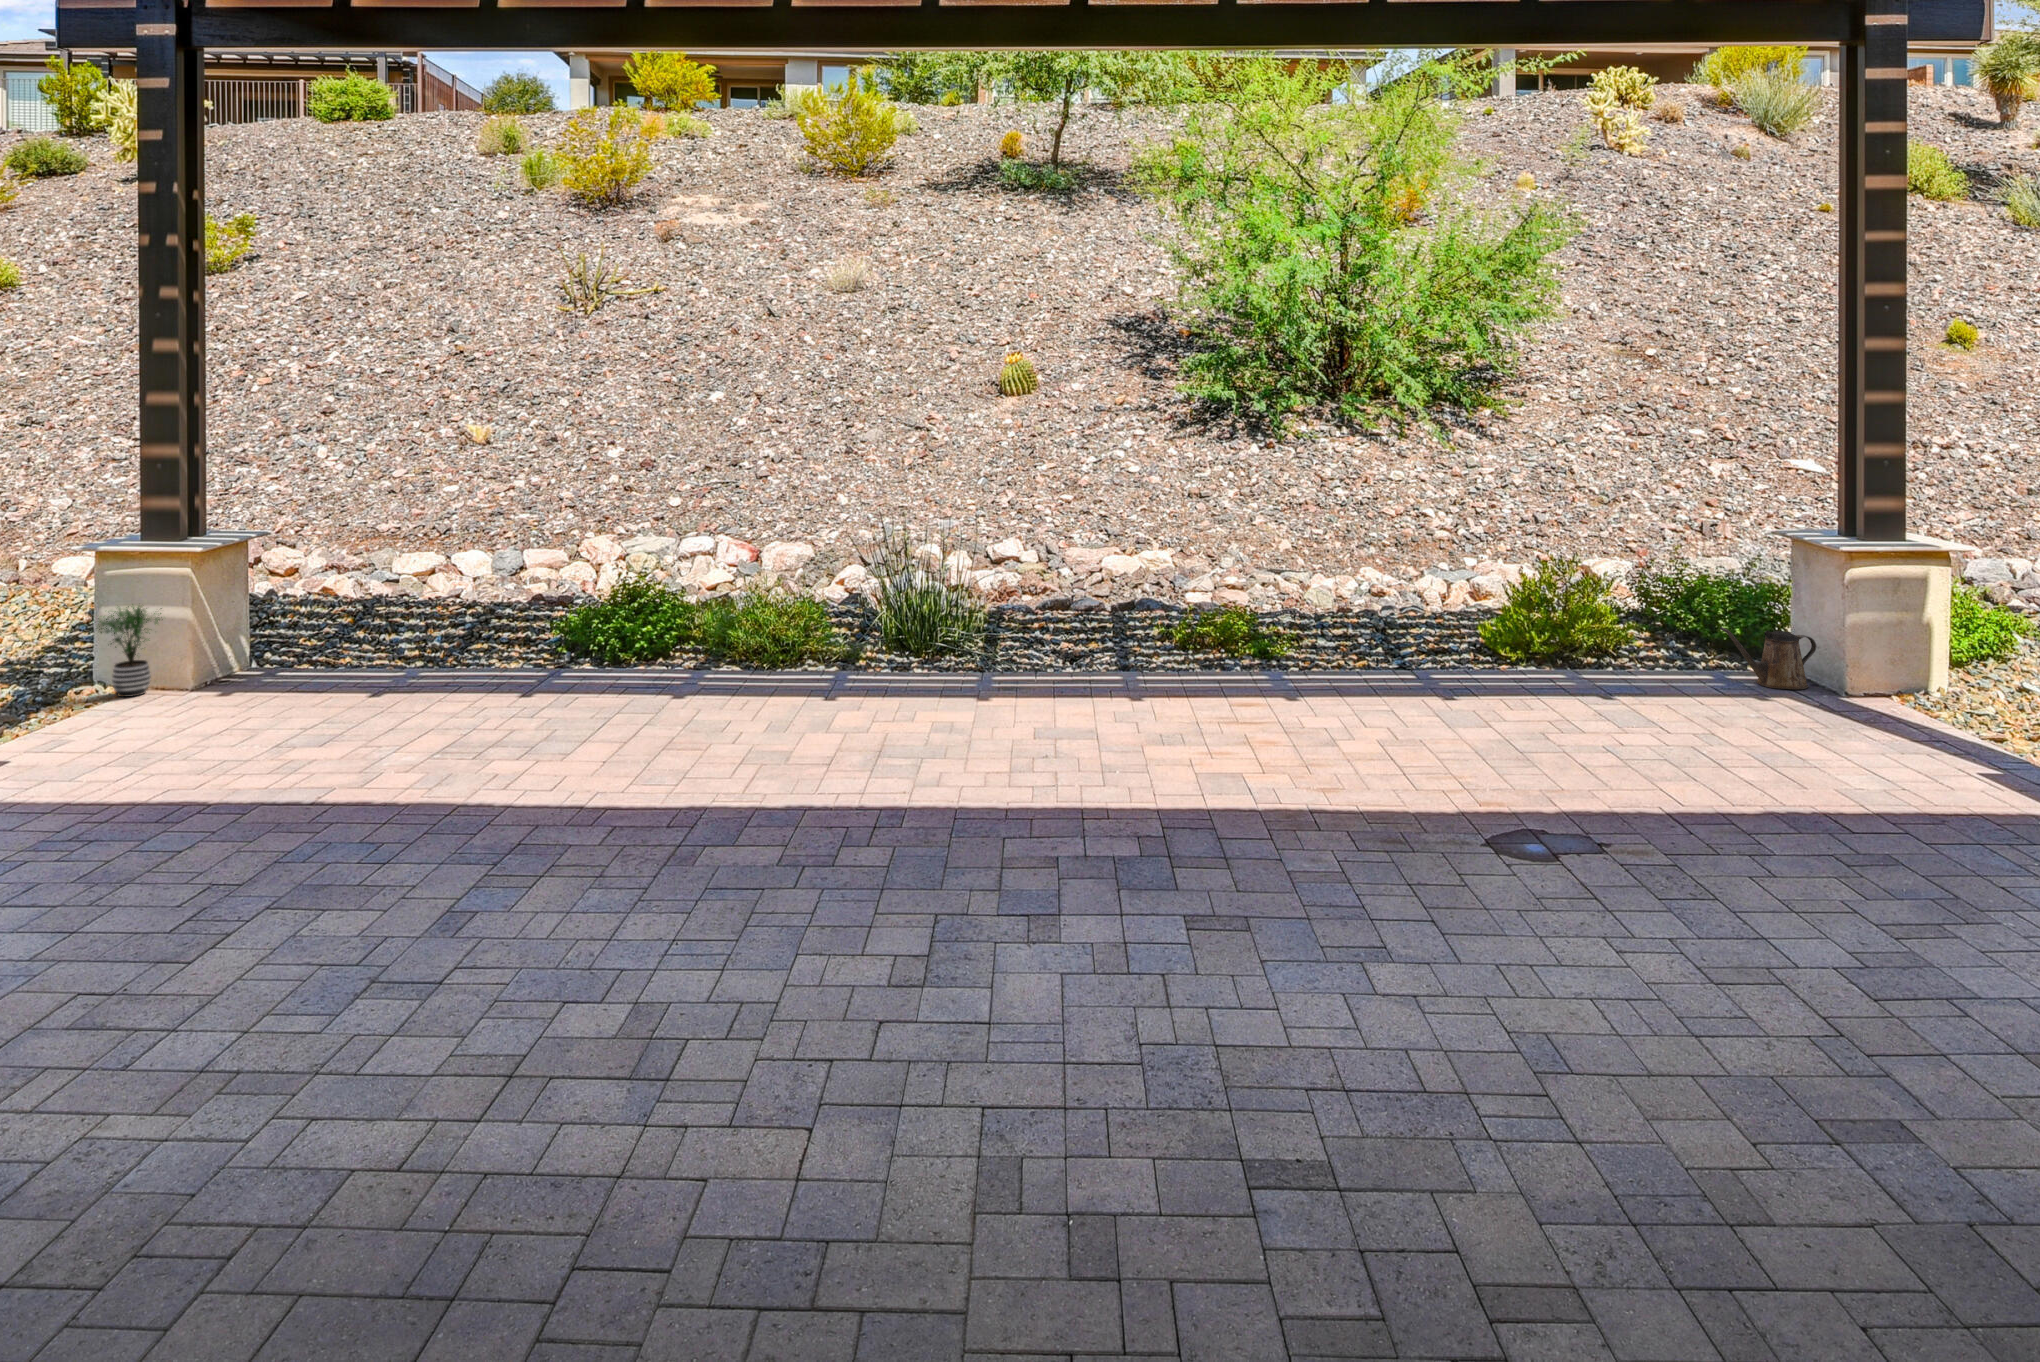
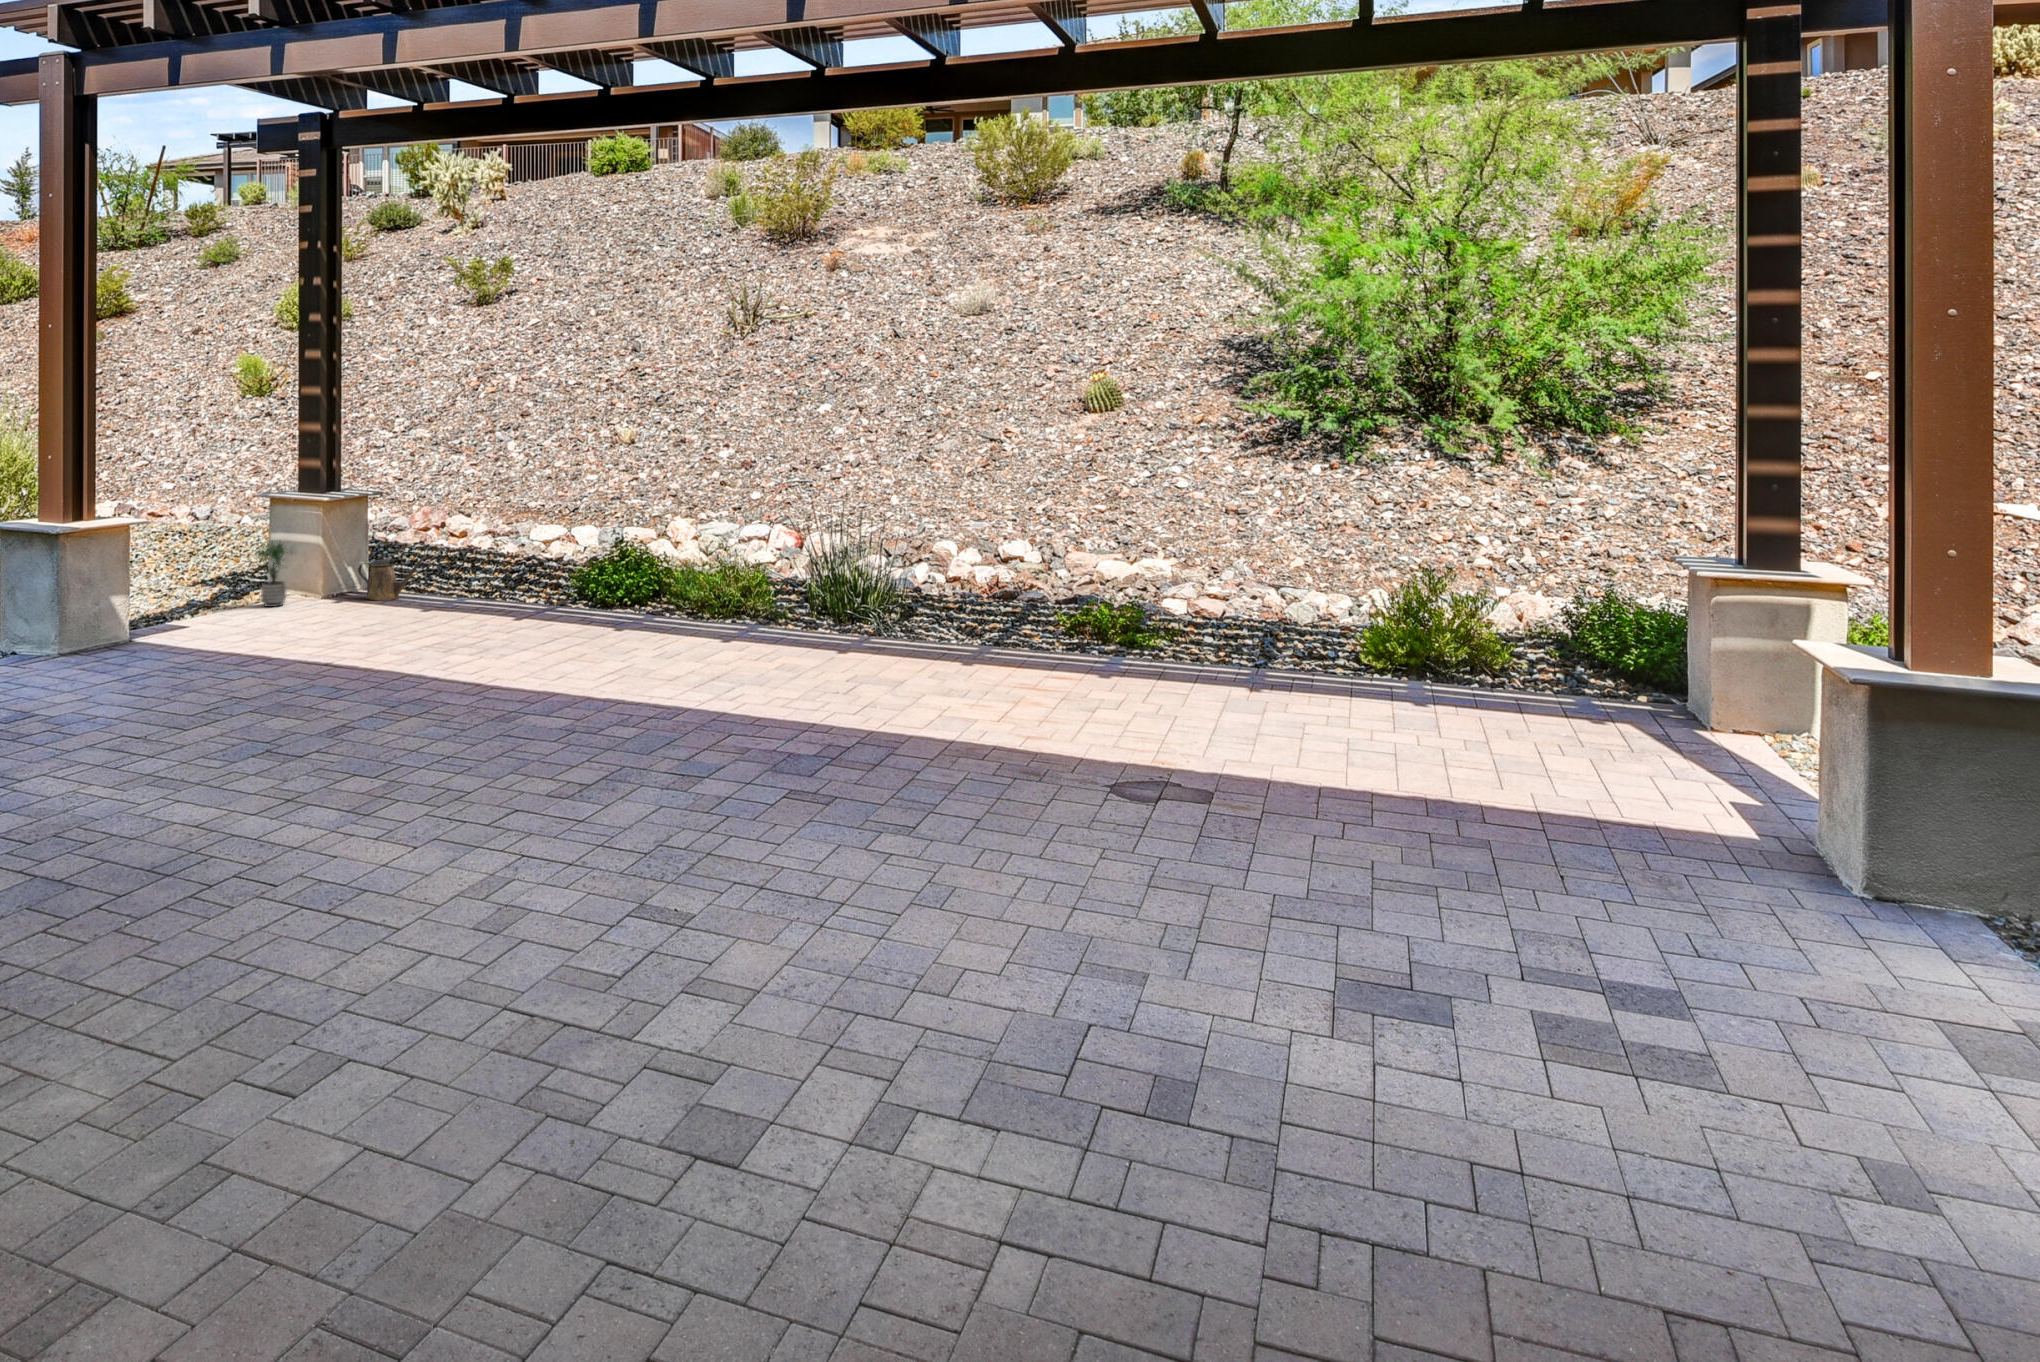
watering can: present [1720,627,1817,690] -> present [358,556,427,600]

